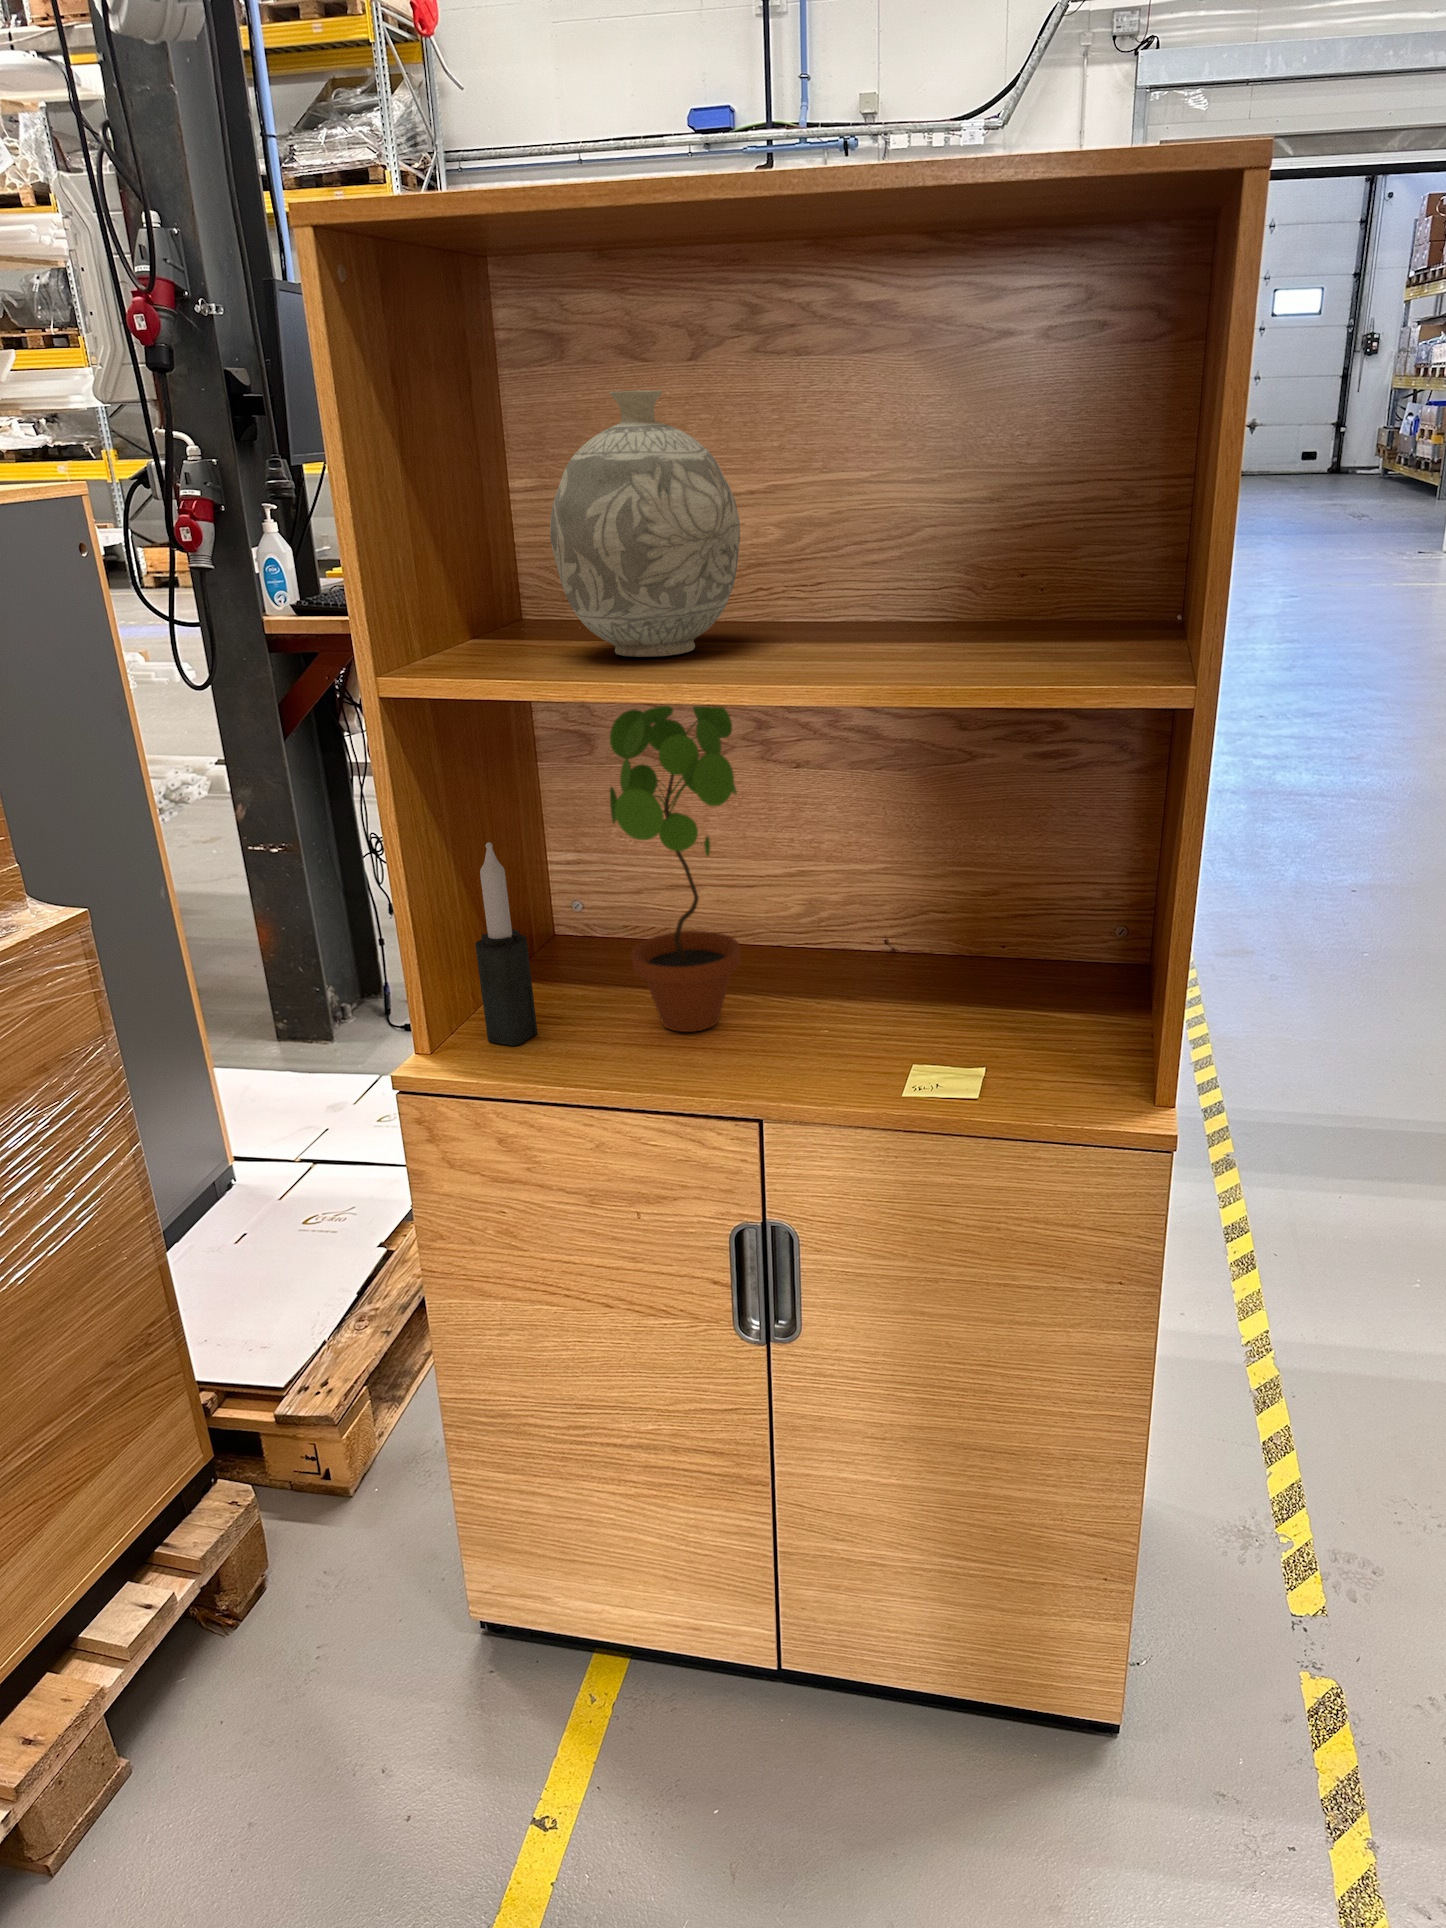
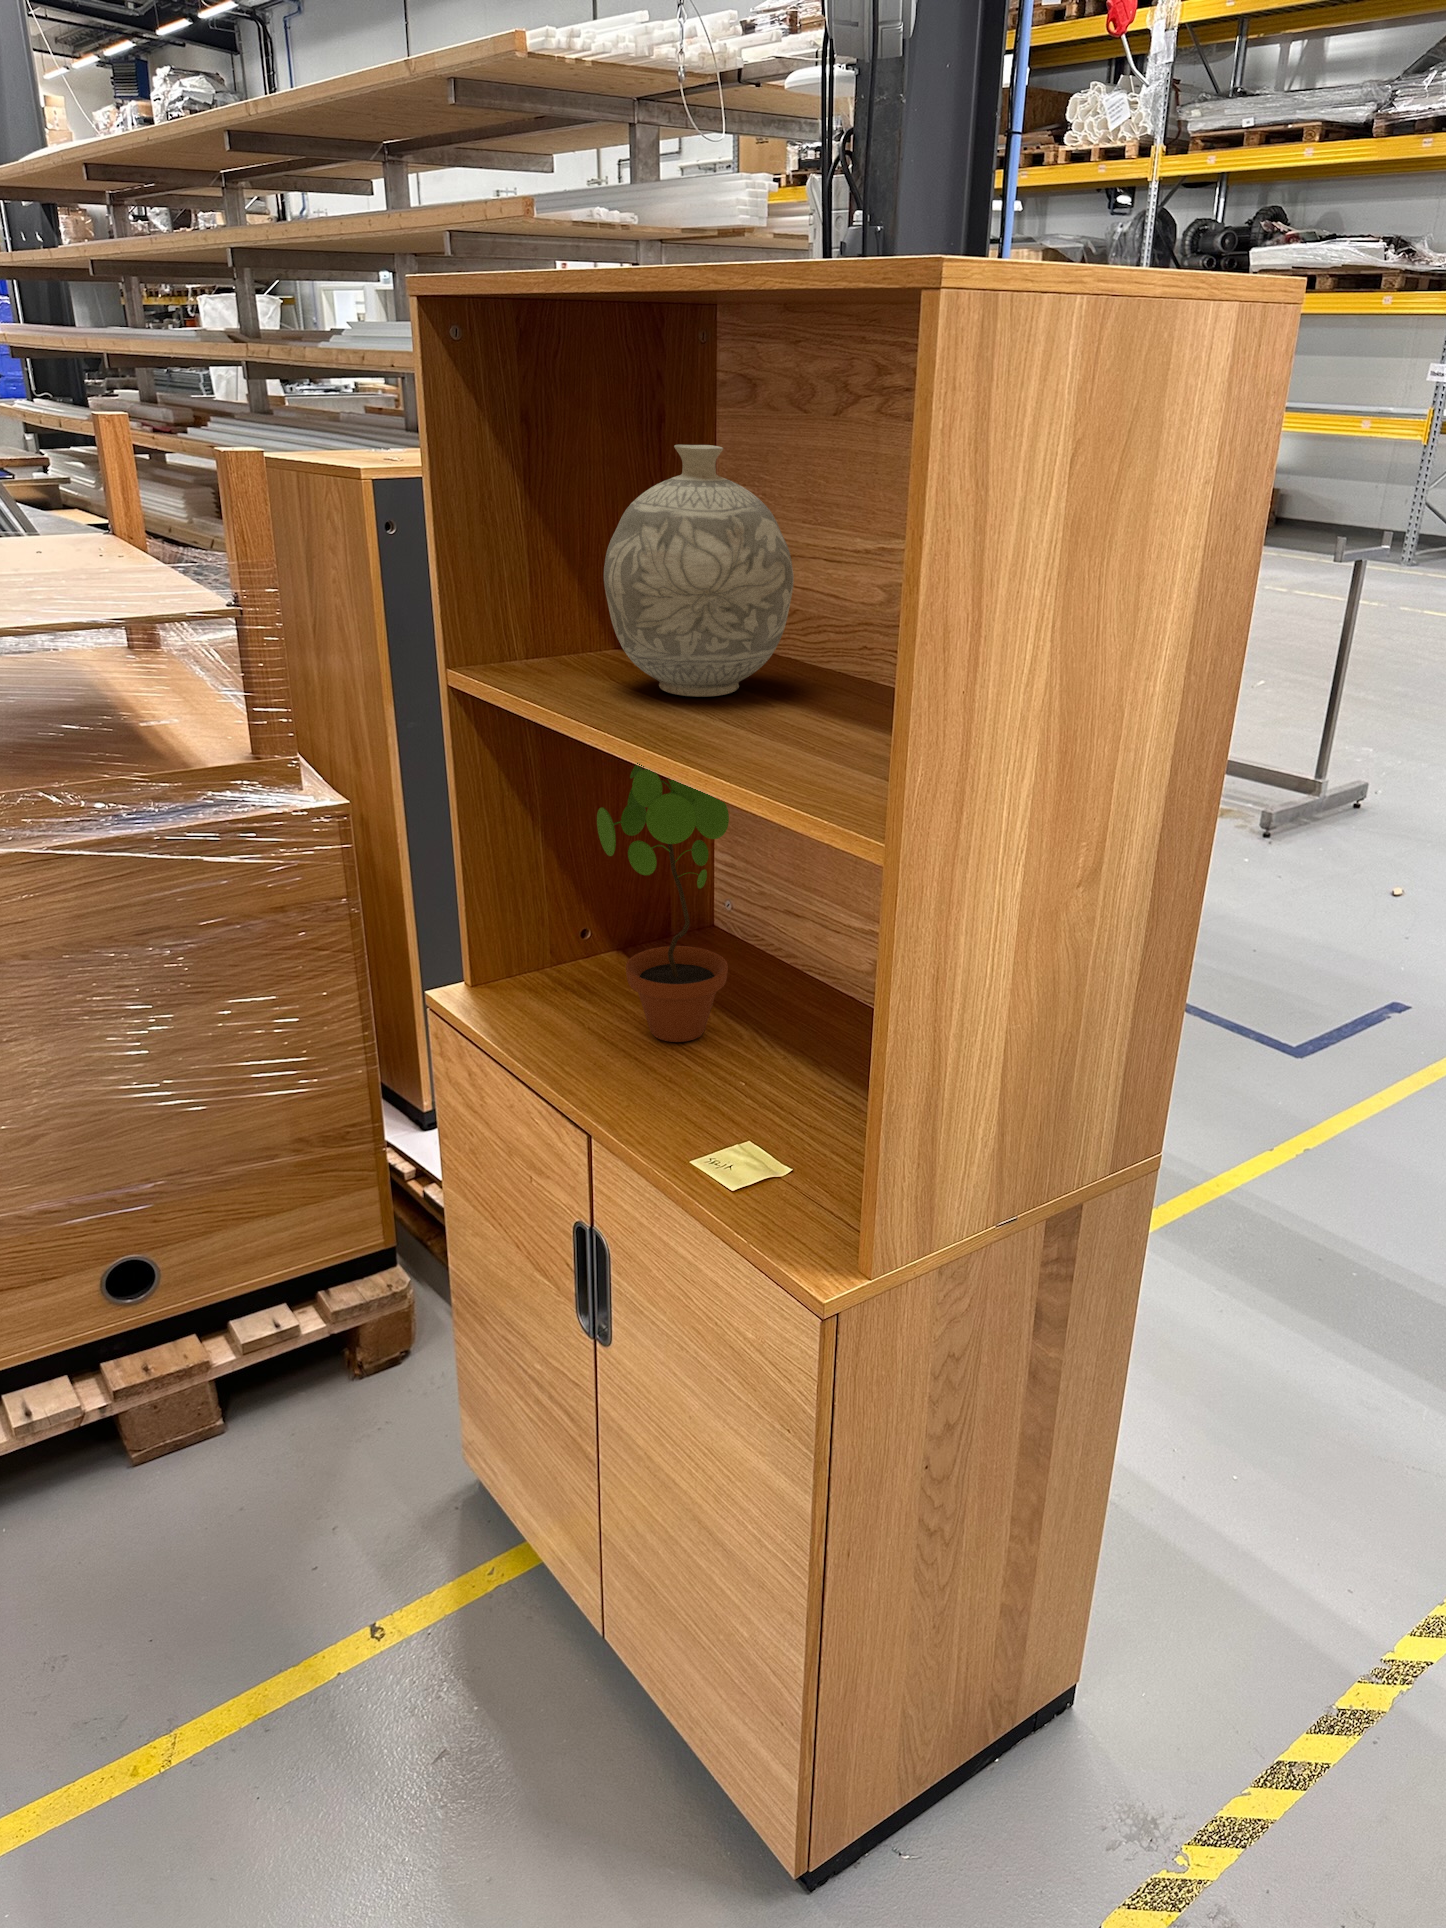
candle: present [475,842,538,1046] -> none [537,821,581,997]

